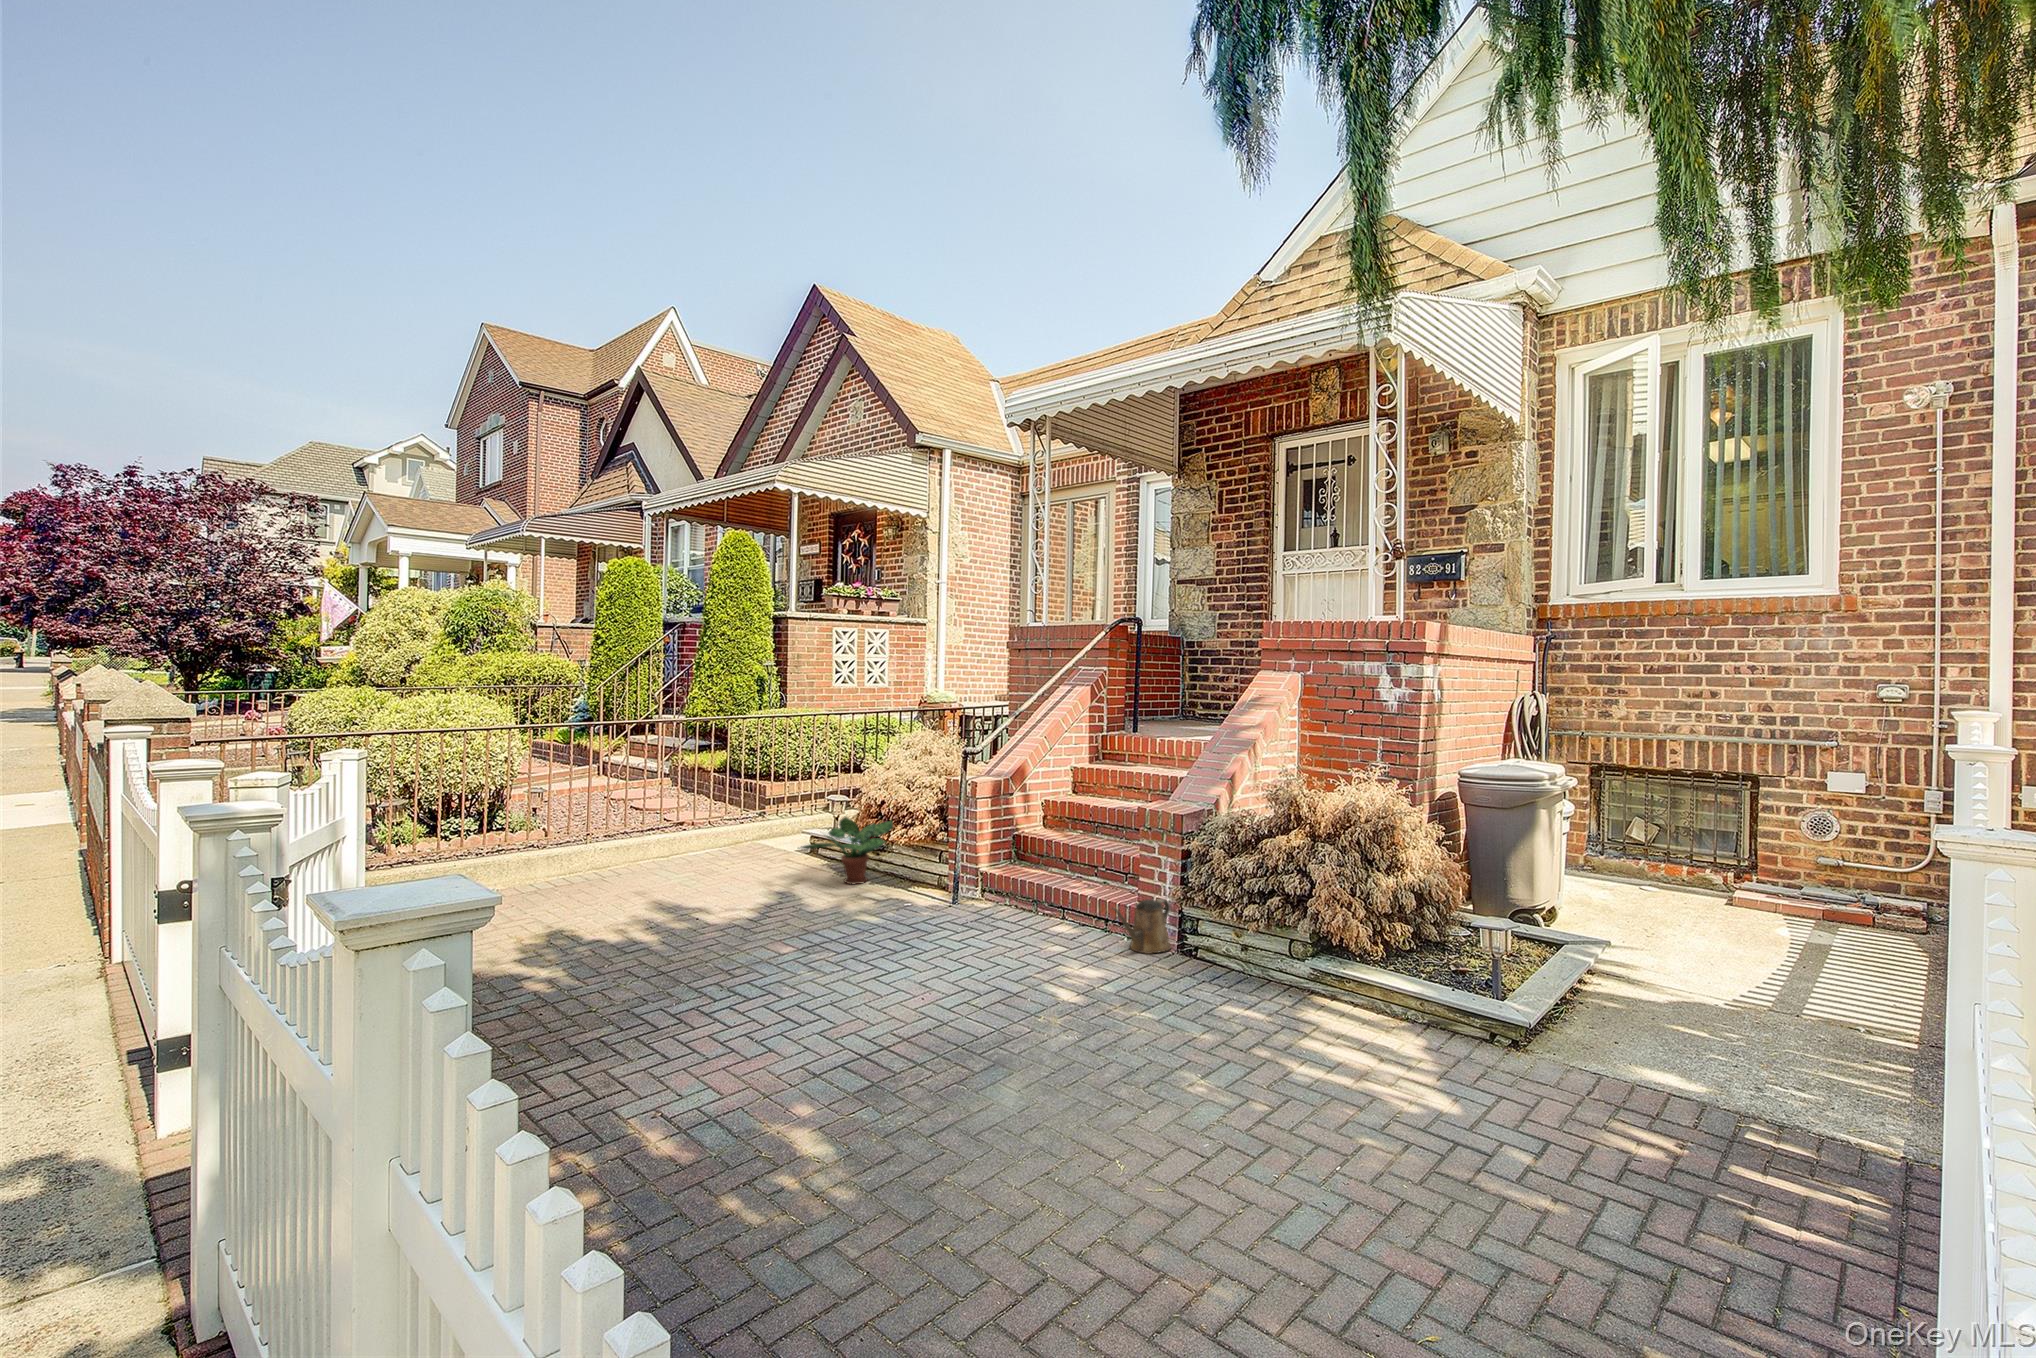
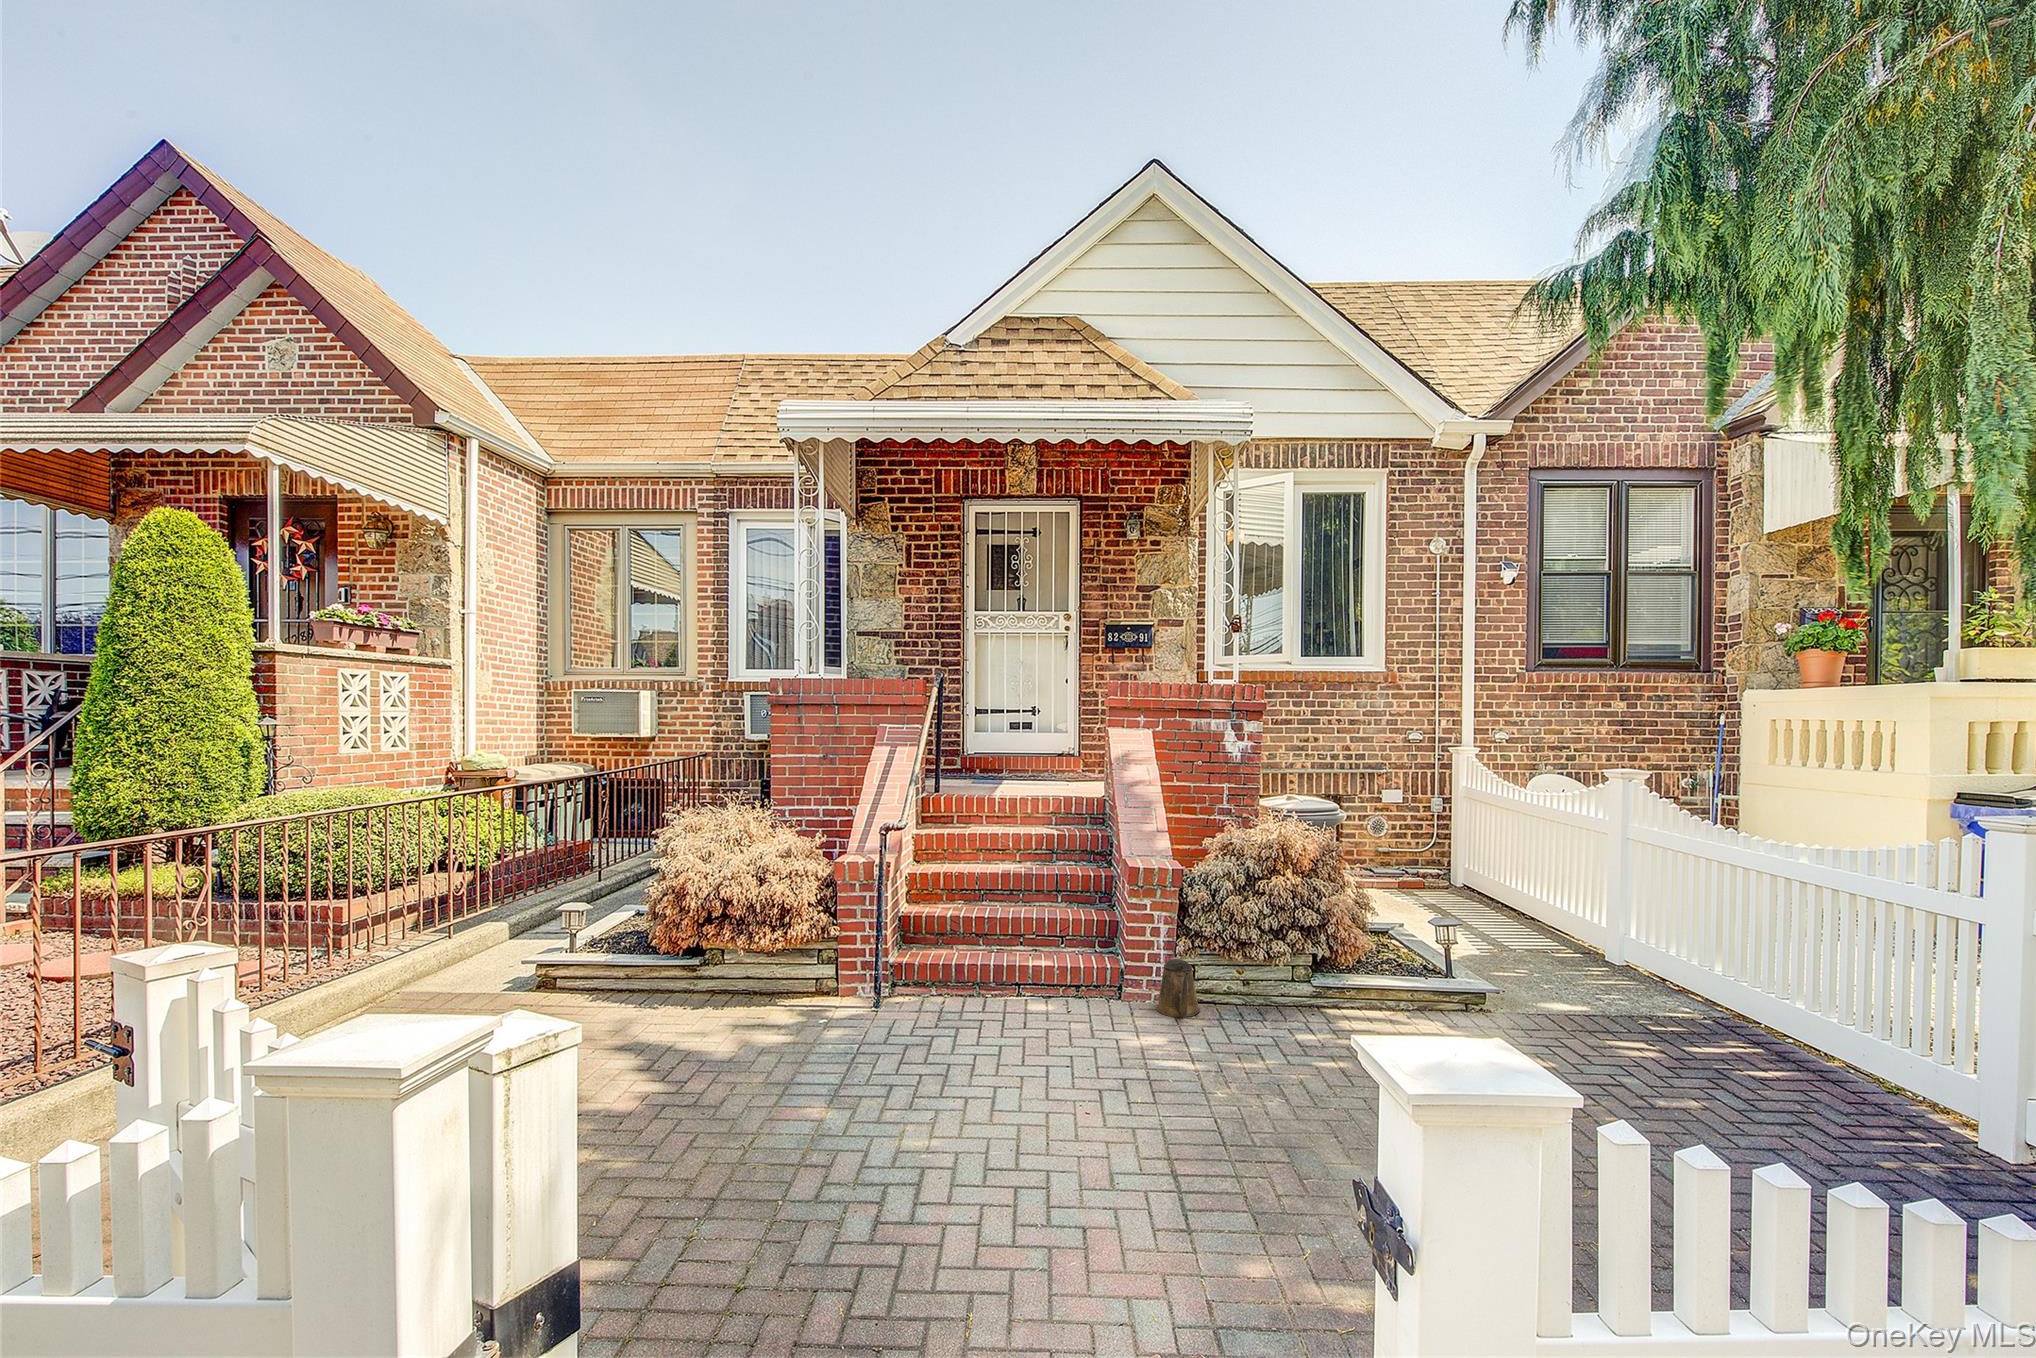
potted plant: present [799,817,894,884] -> none [620,926,767,1023]

